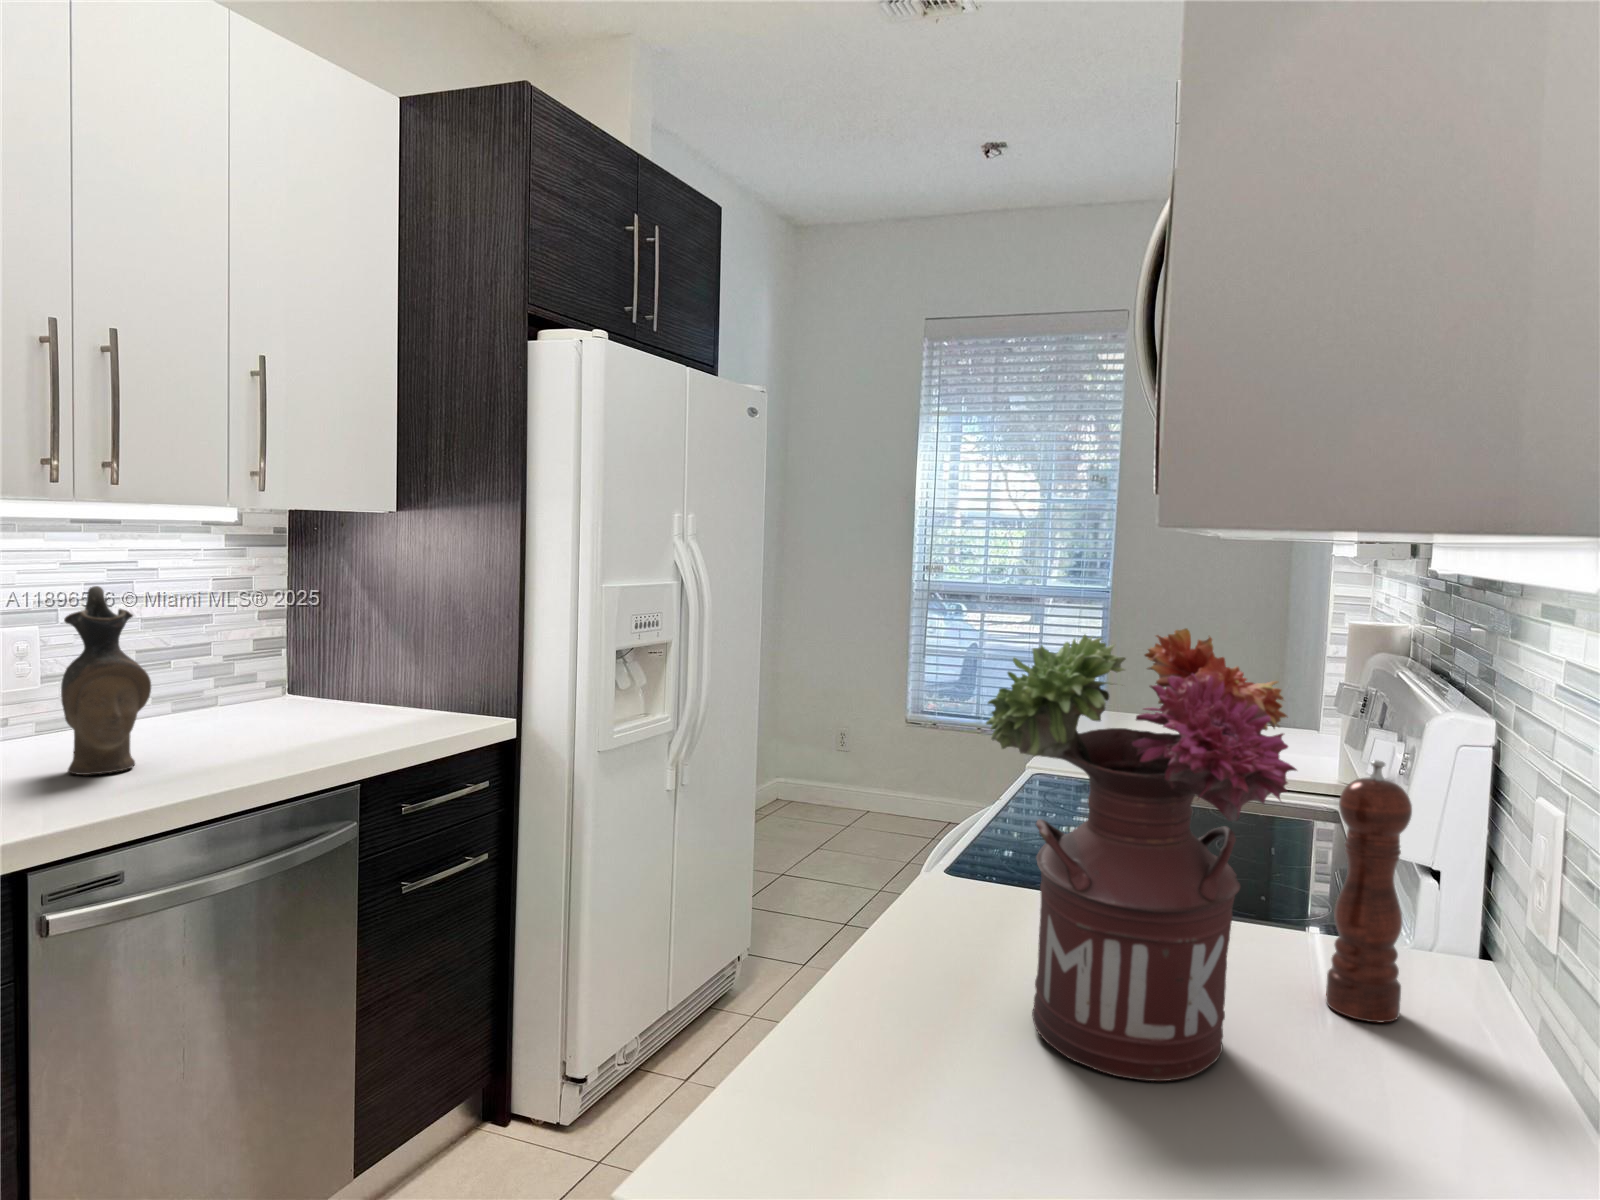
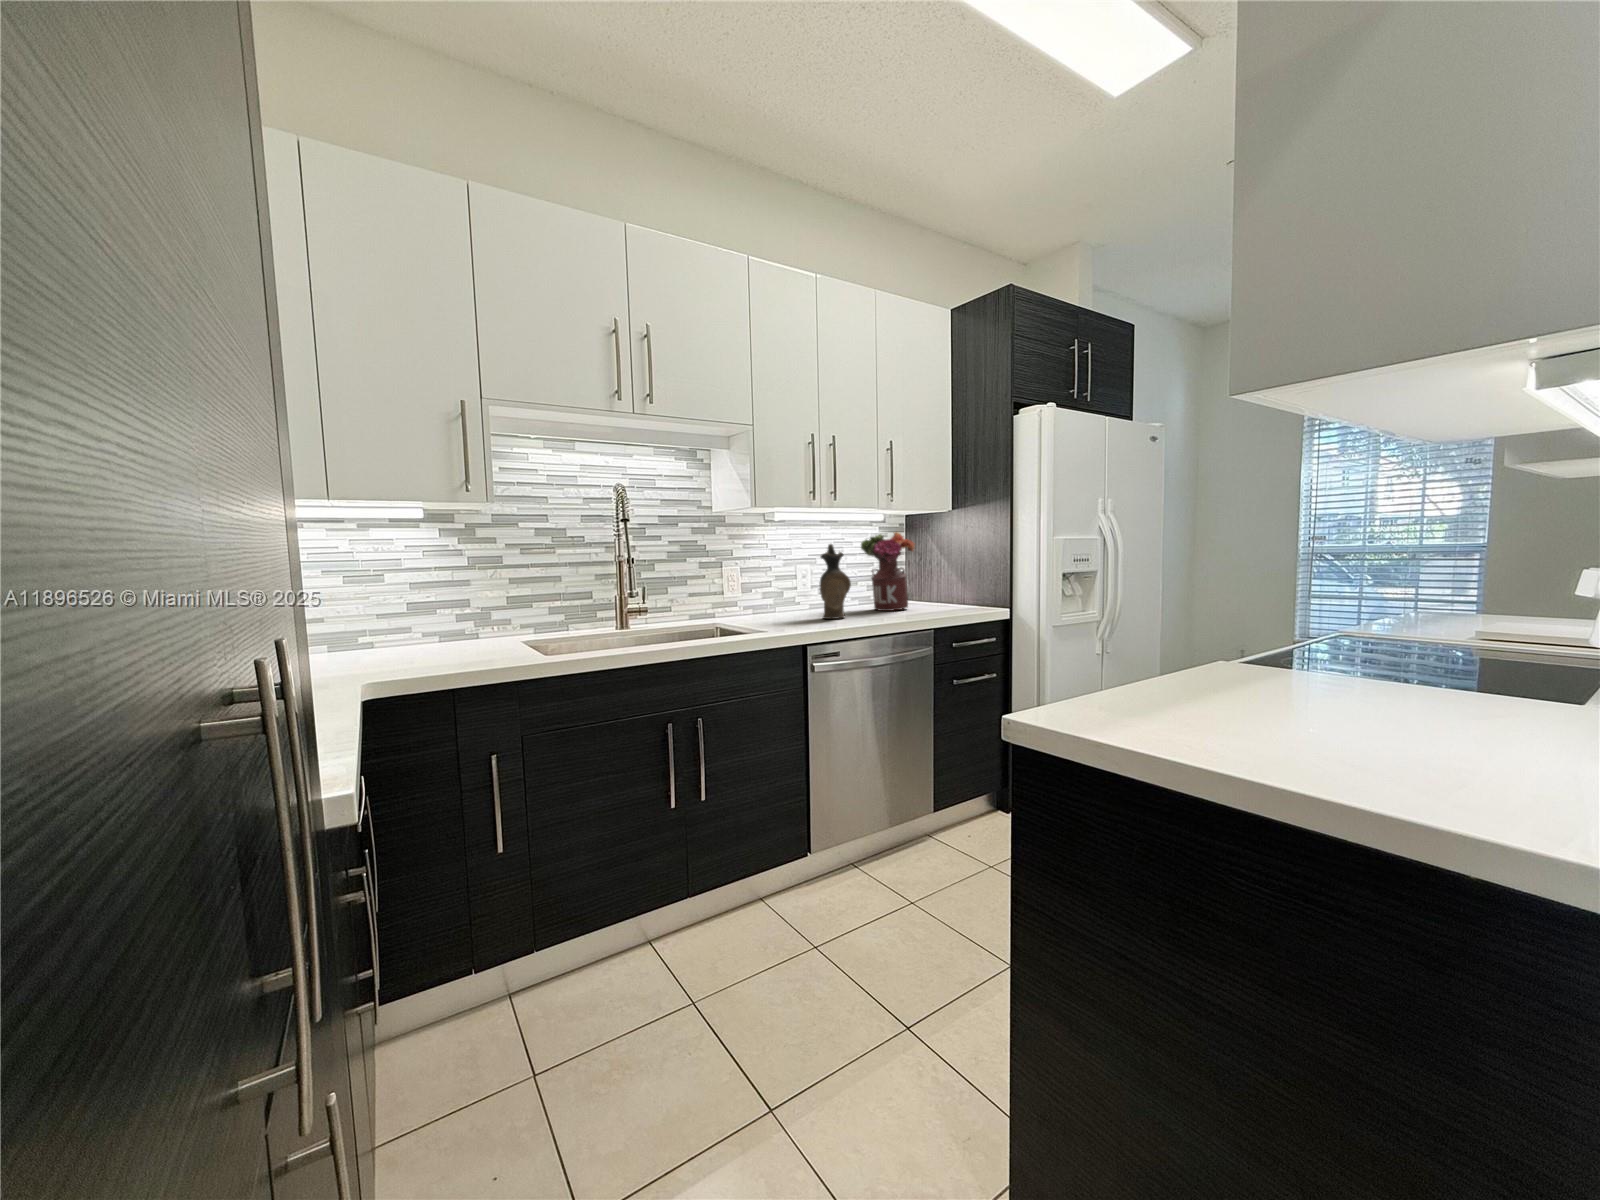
flower arrangement: present [986,628,1297,1081] -> present [861,532,915,611]
pepper mill: present [1326,760,1412,1022] -> none [1467,563,1535,722]

